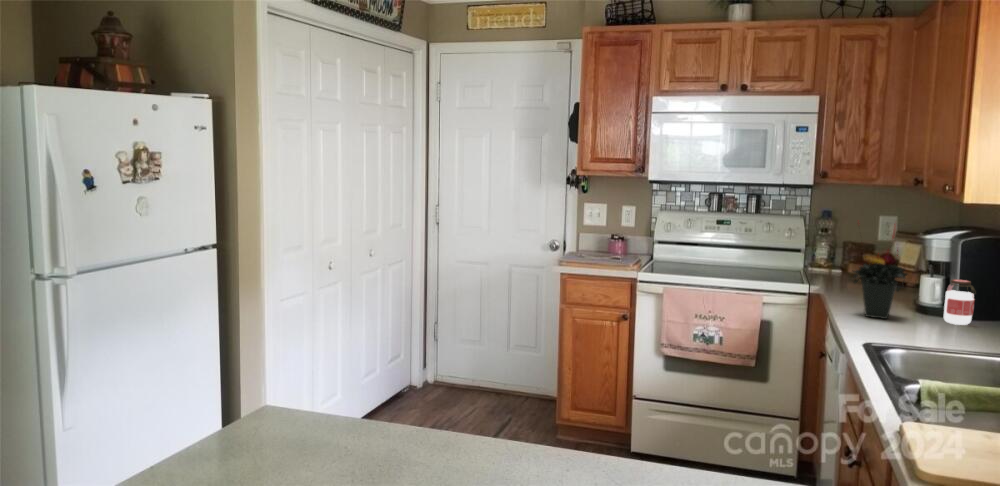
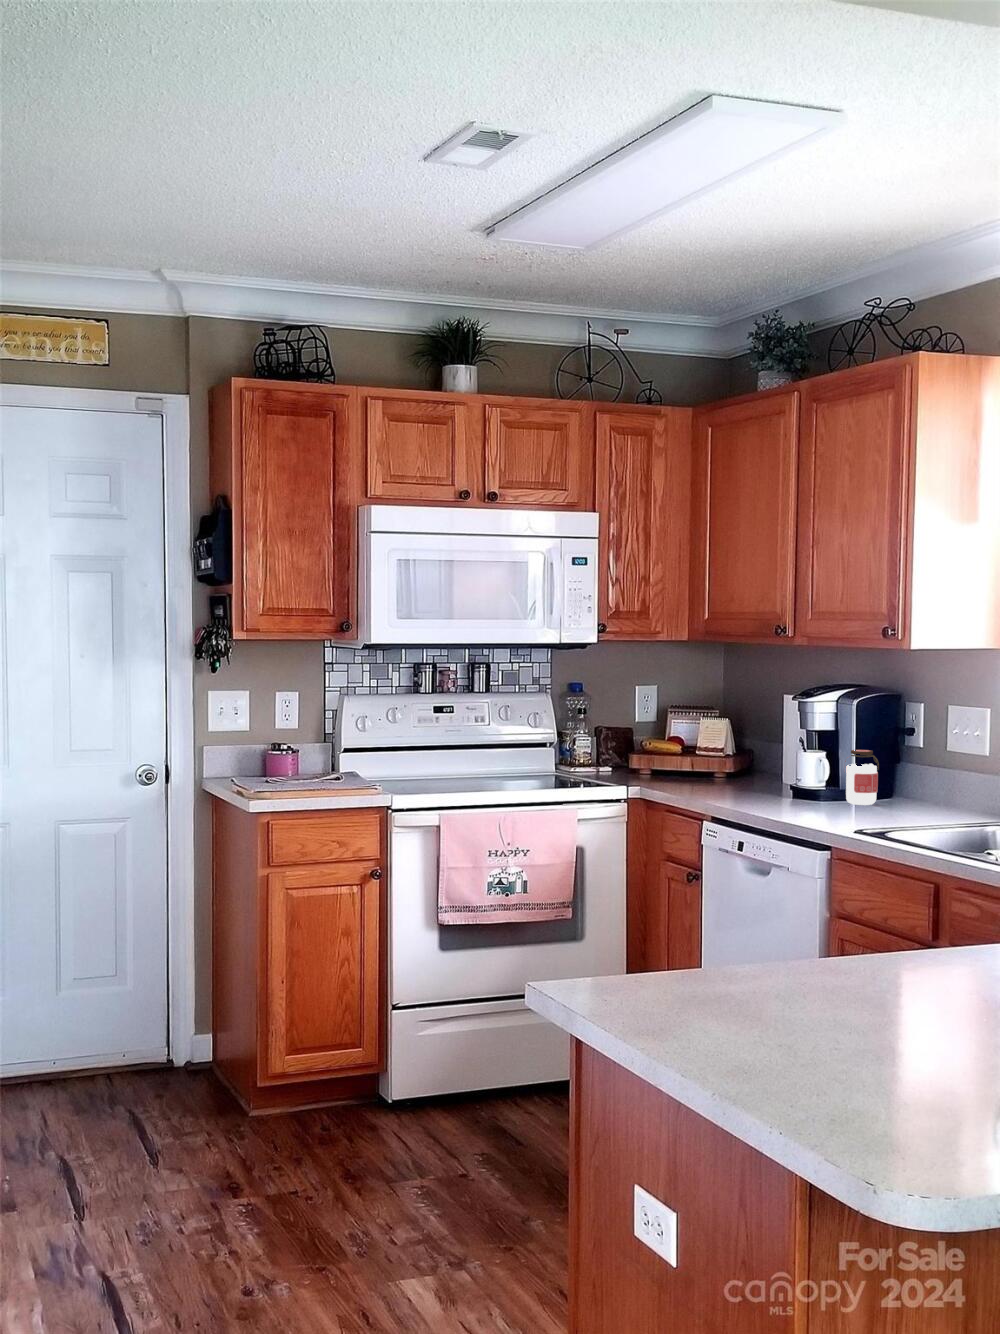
potted plant: present [853,224,907,319] -> none [750,680,821,809]

